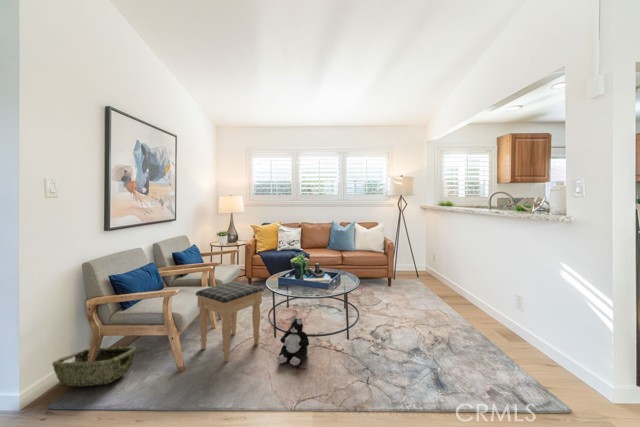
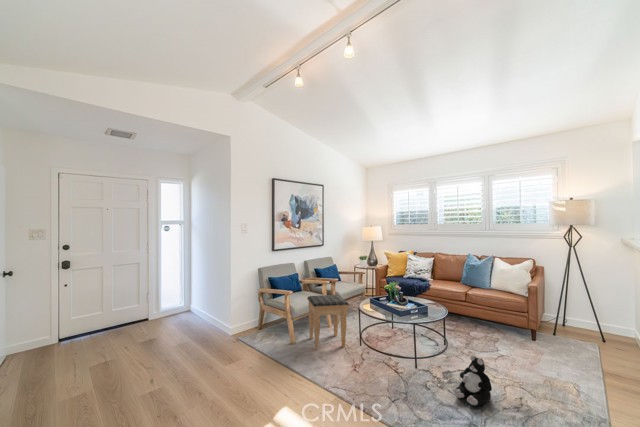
plush toy: present [277,318,309,366] -> present [453,356,492,406]
woven basket: present [53,346,136,386] -> none [239,318,273,339]

